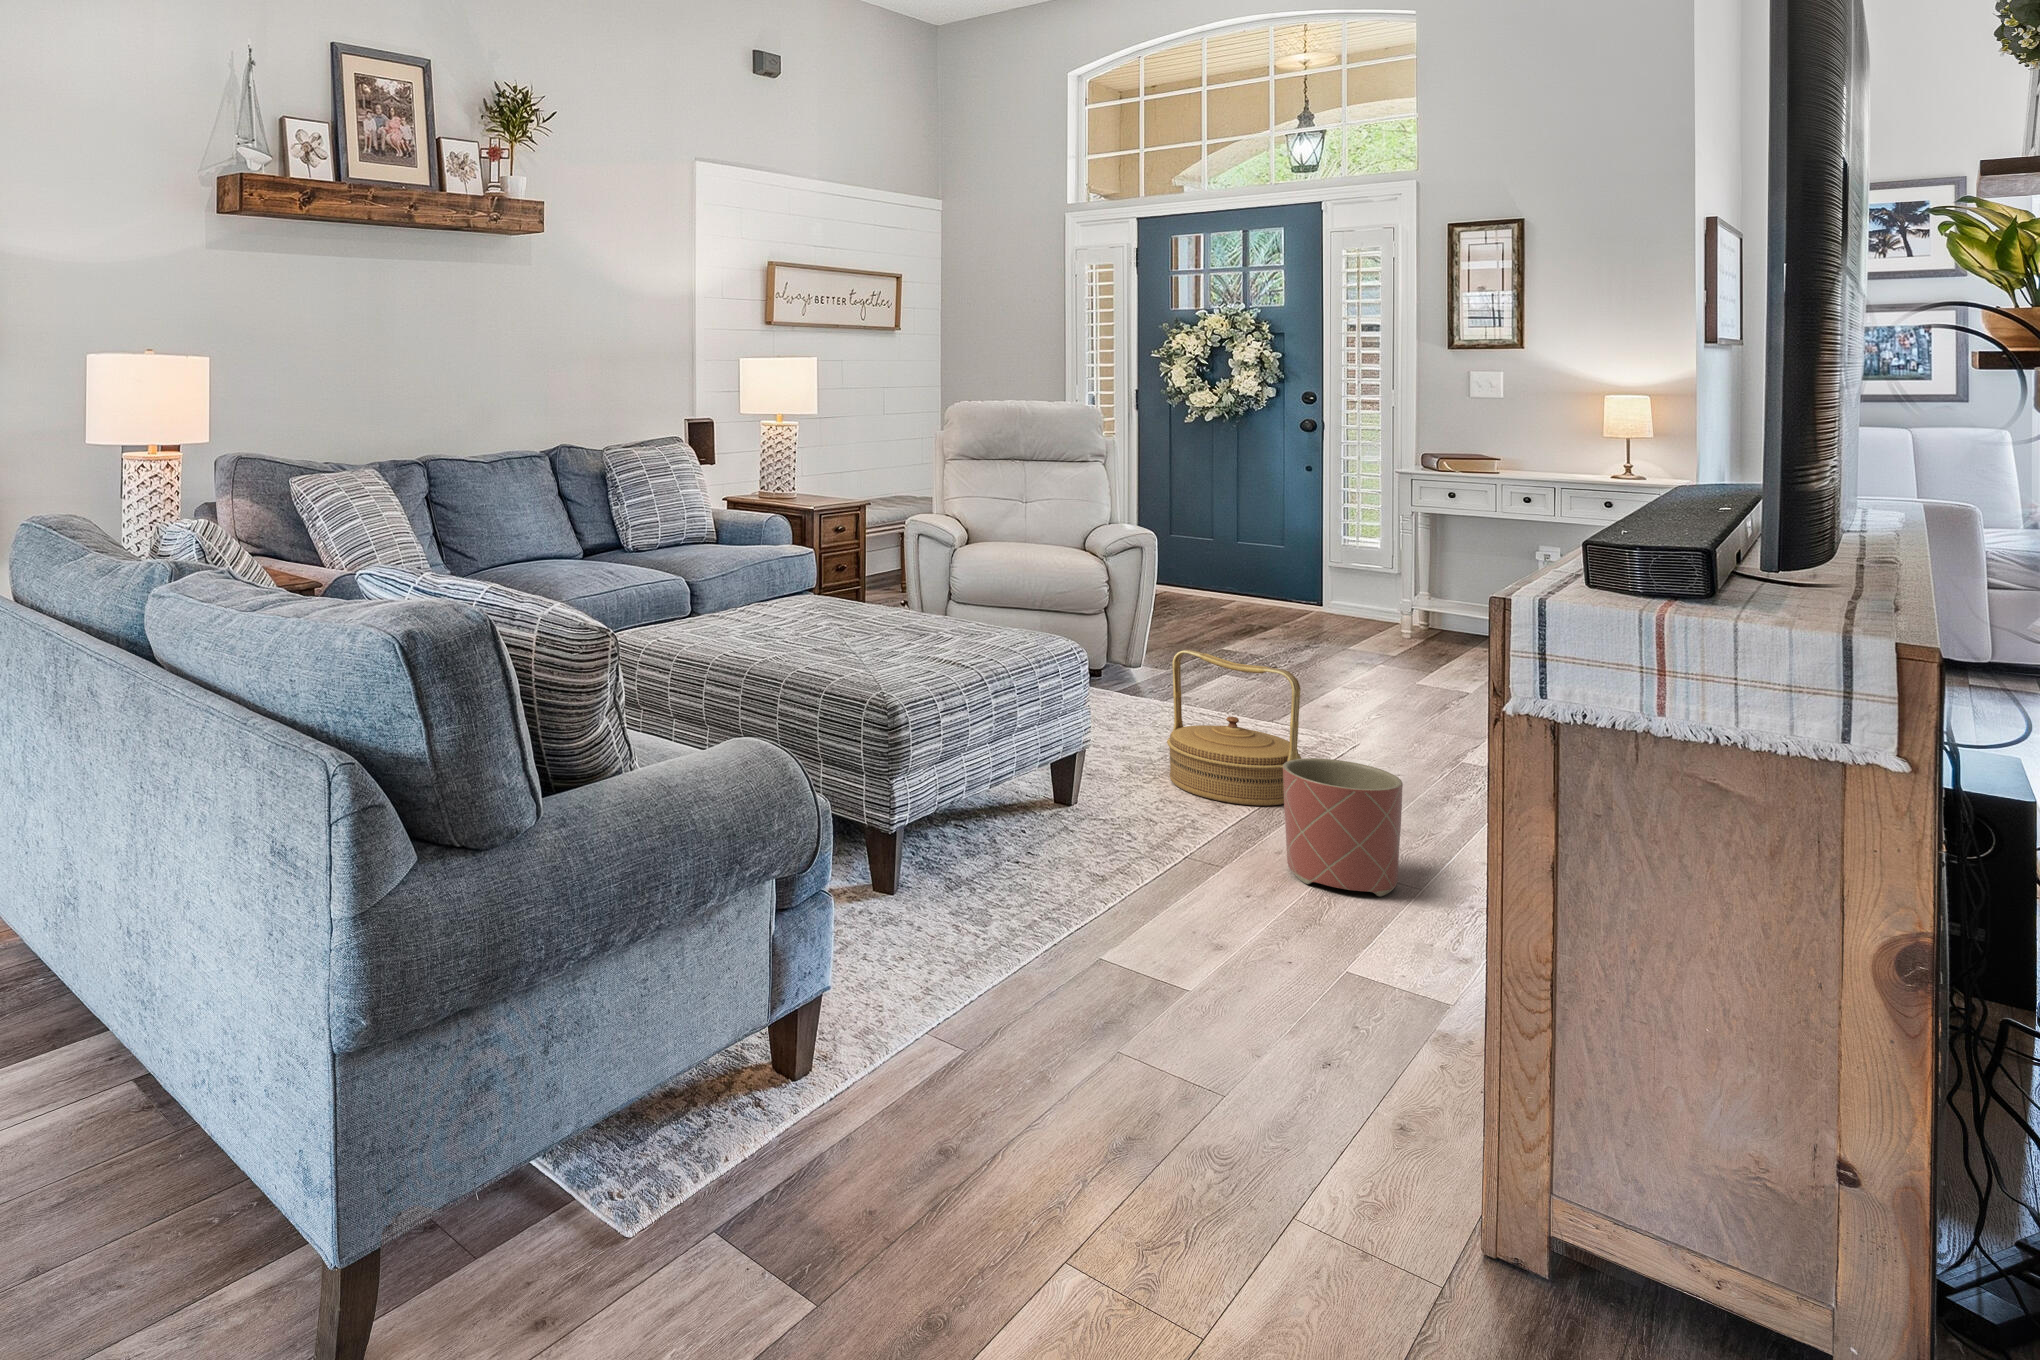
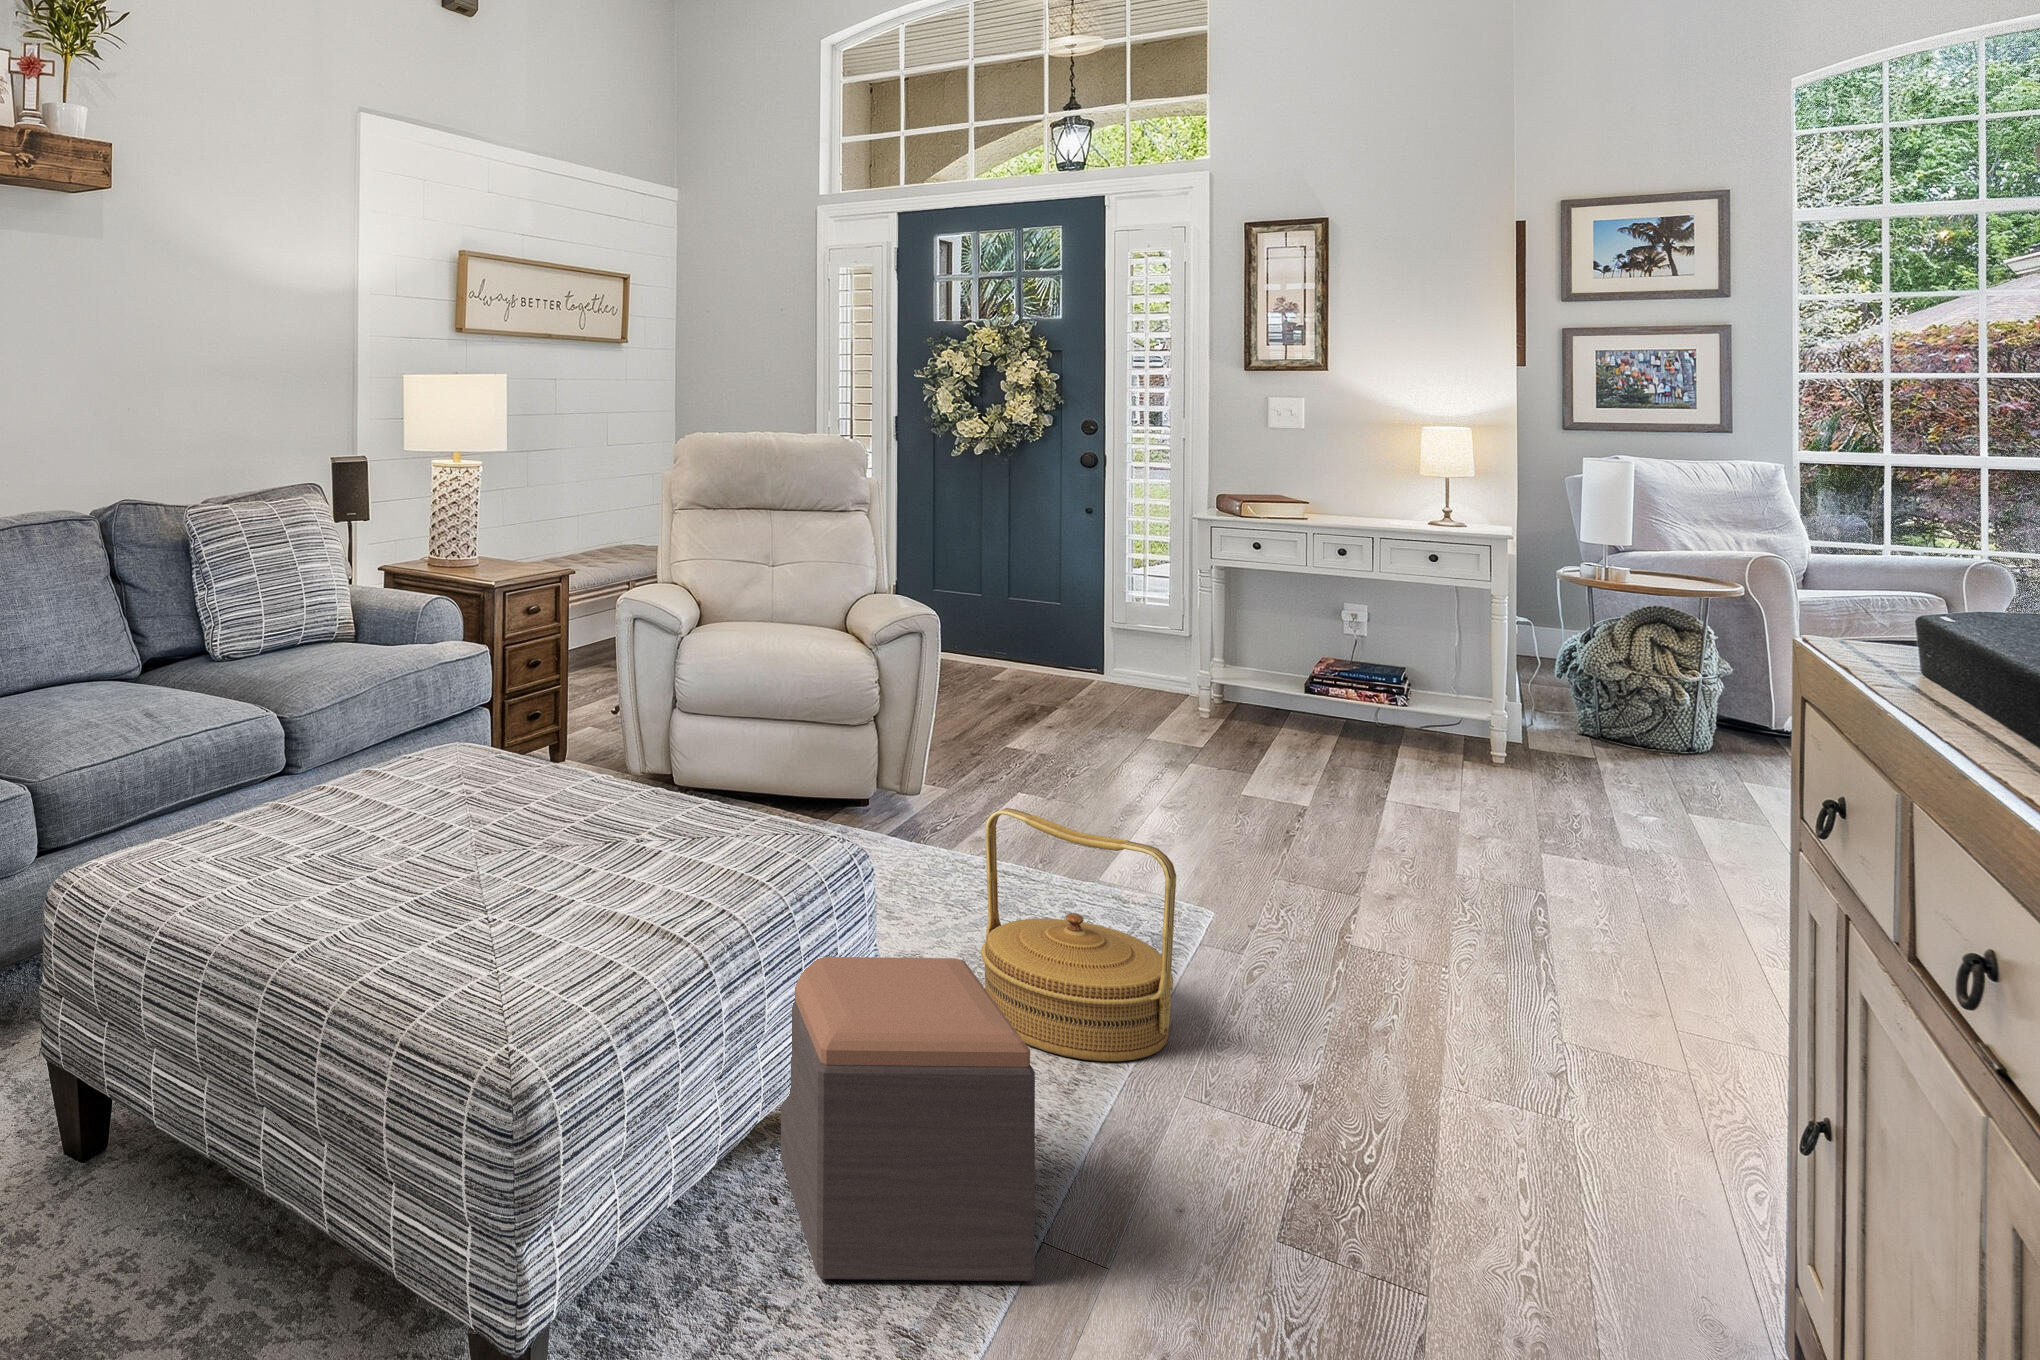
footstool: none [1024,709,1175,882] -> present [781,957,1035,1281]
planter: present [1283,758,1403,897] -> none [1191,1022,1384,1282]

